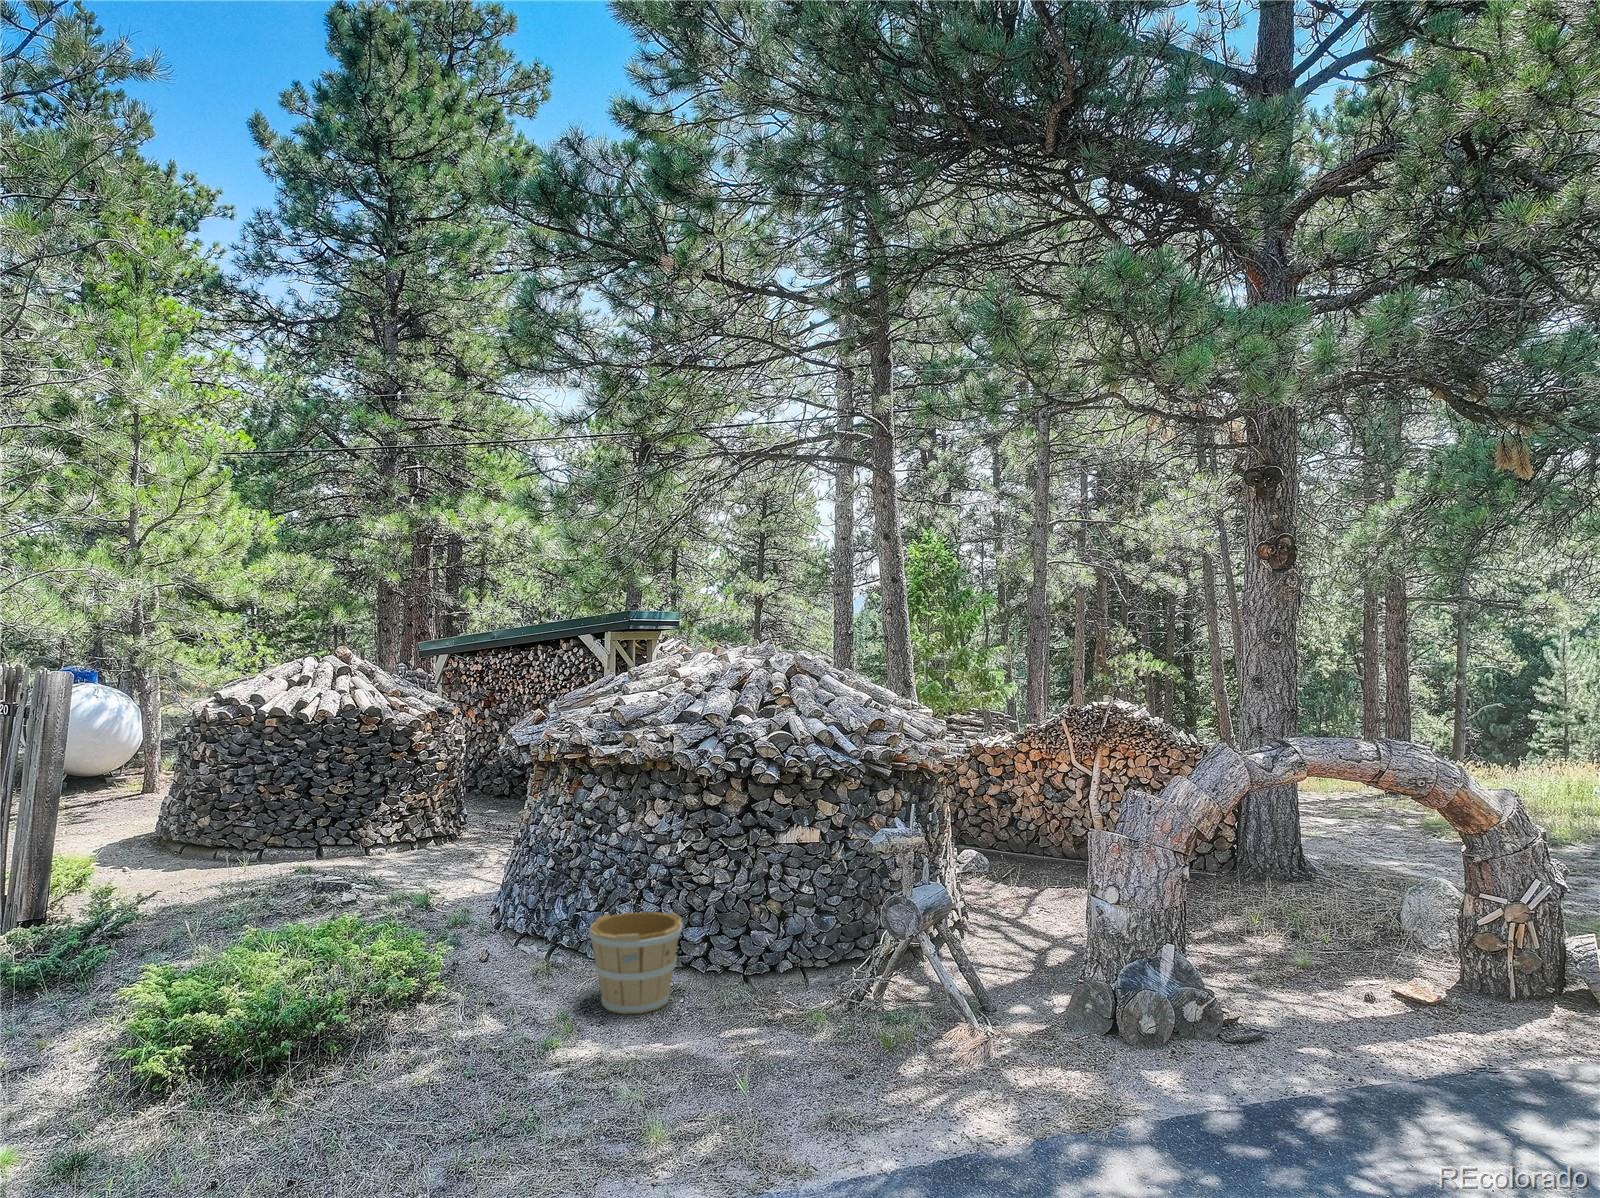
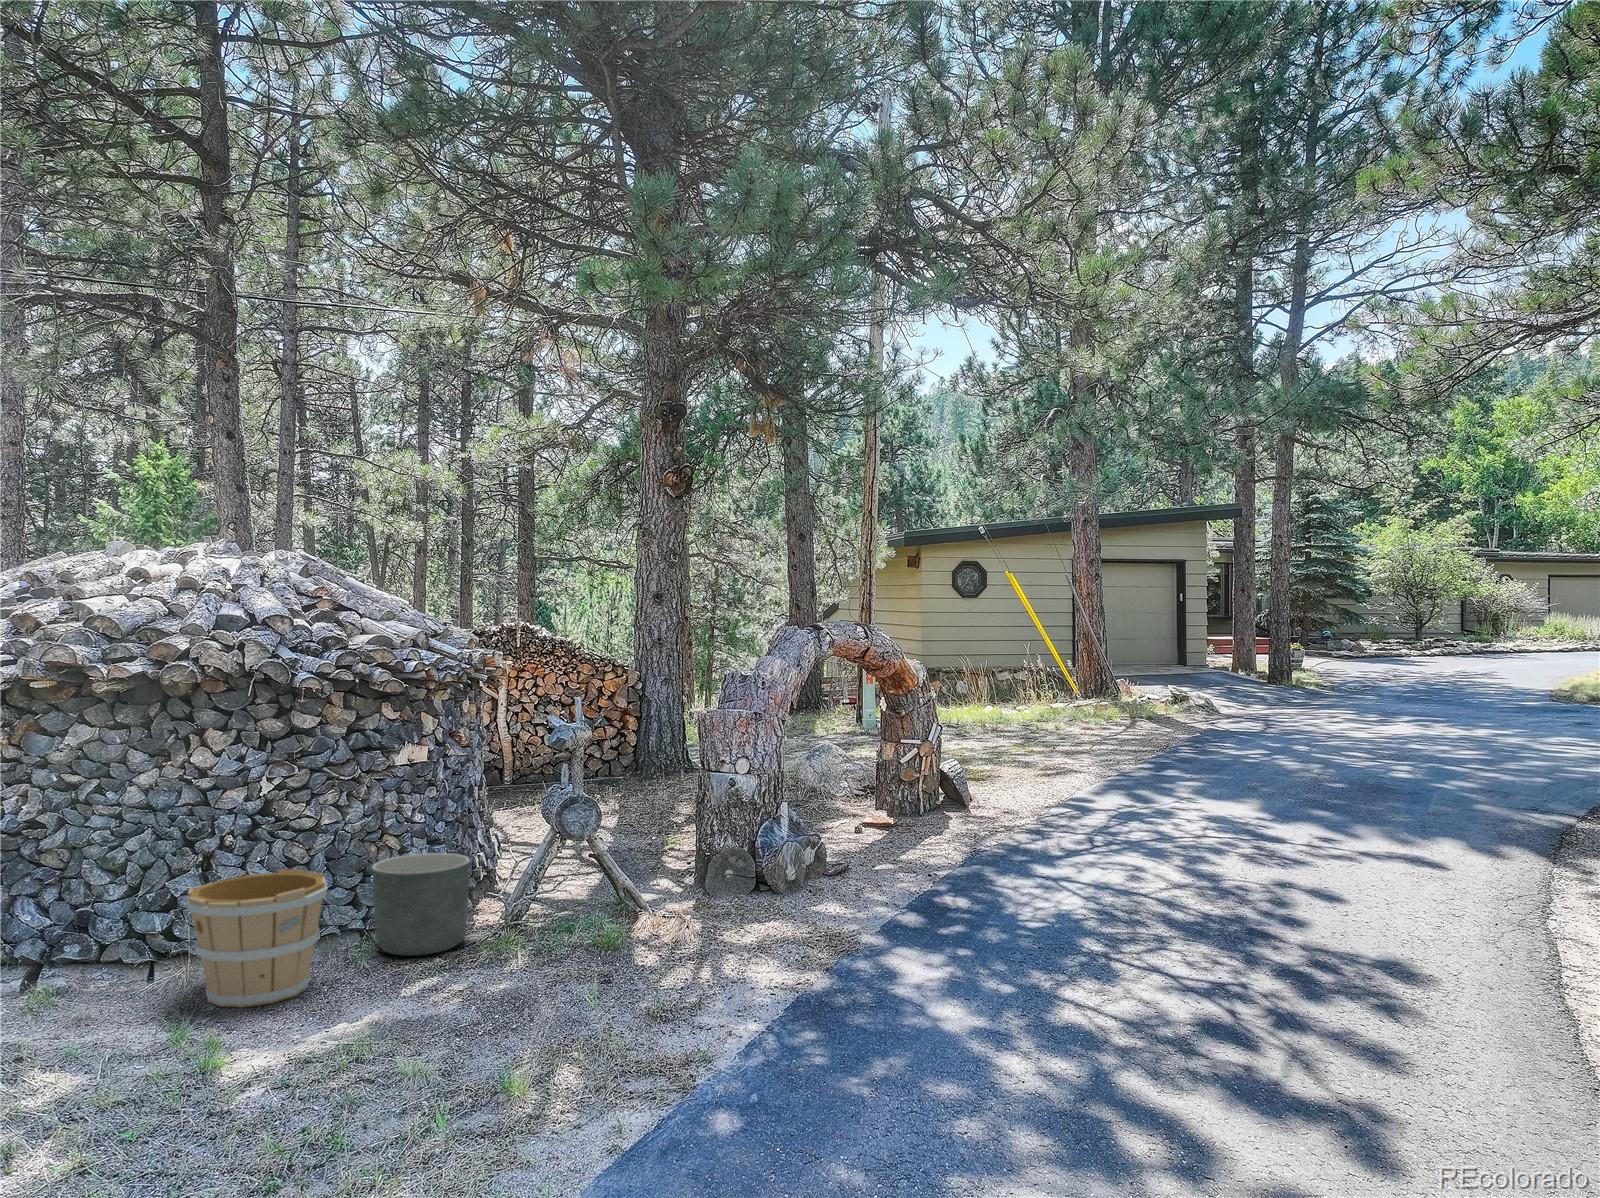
planter: none [732,919,807,1010] -> present [372,853,470,956]

